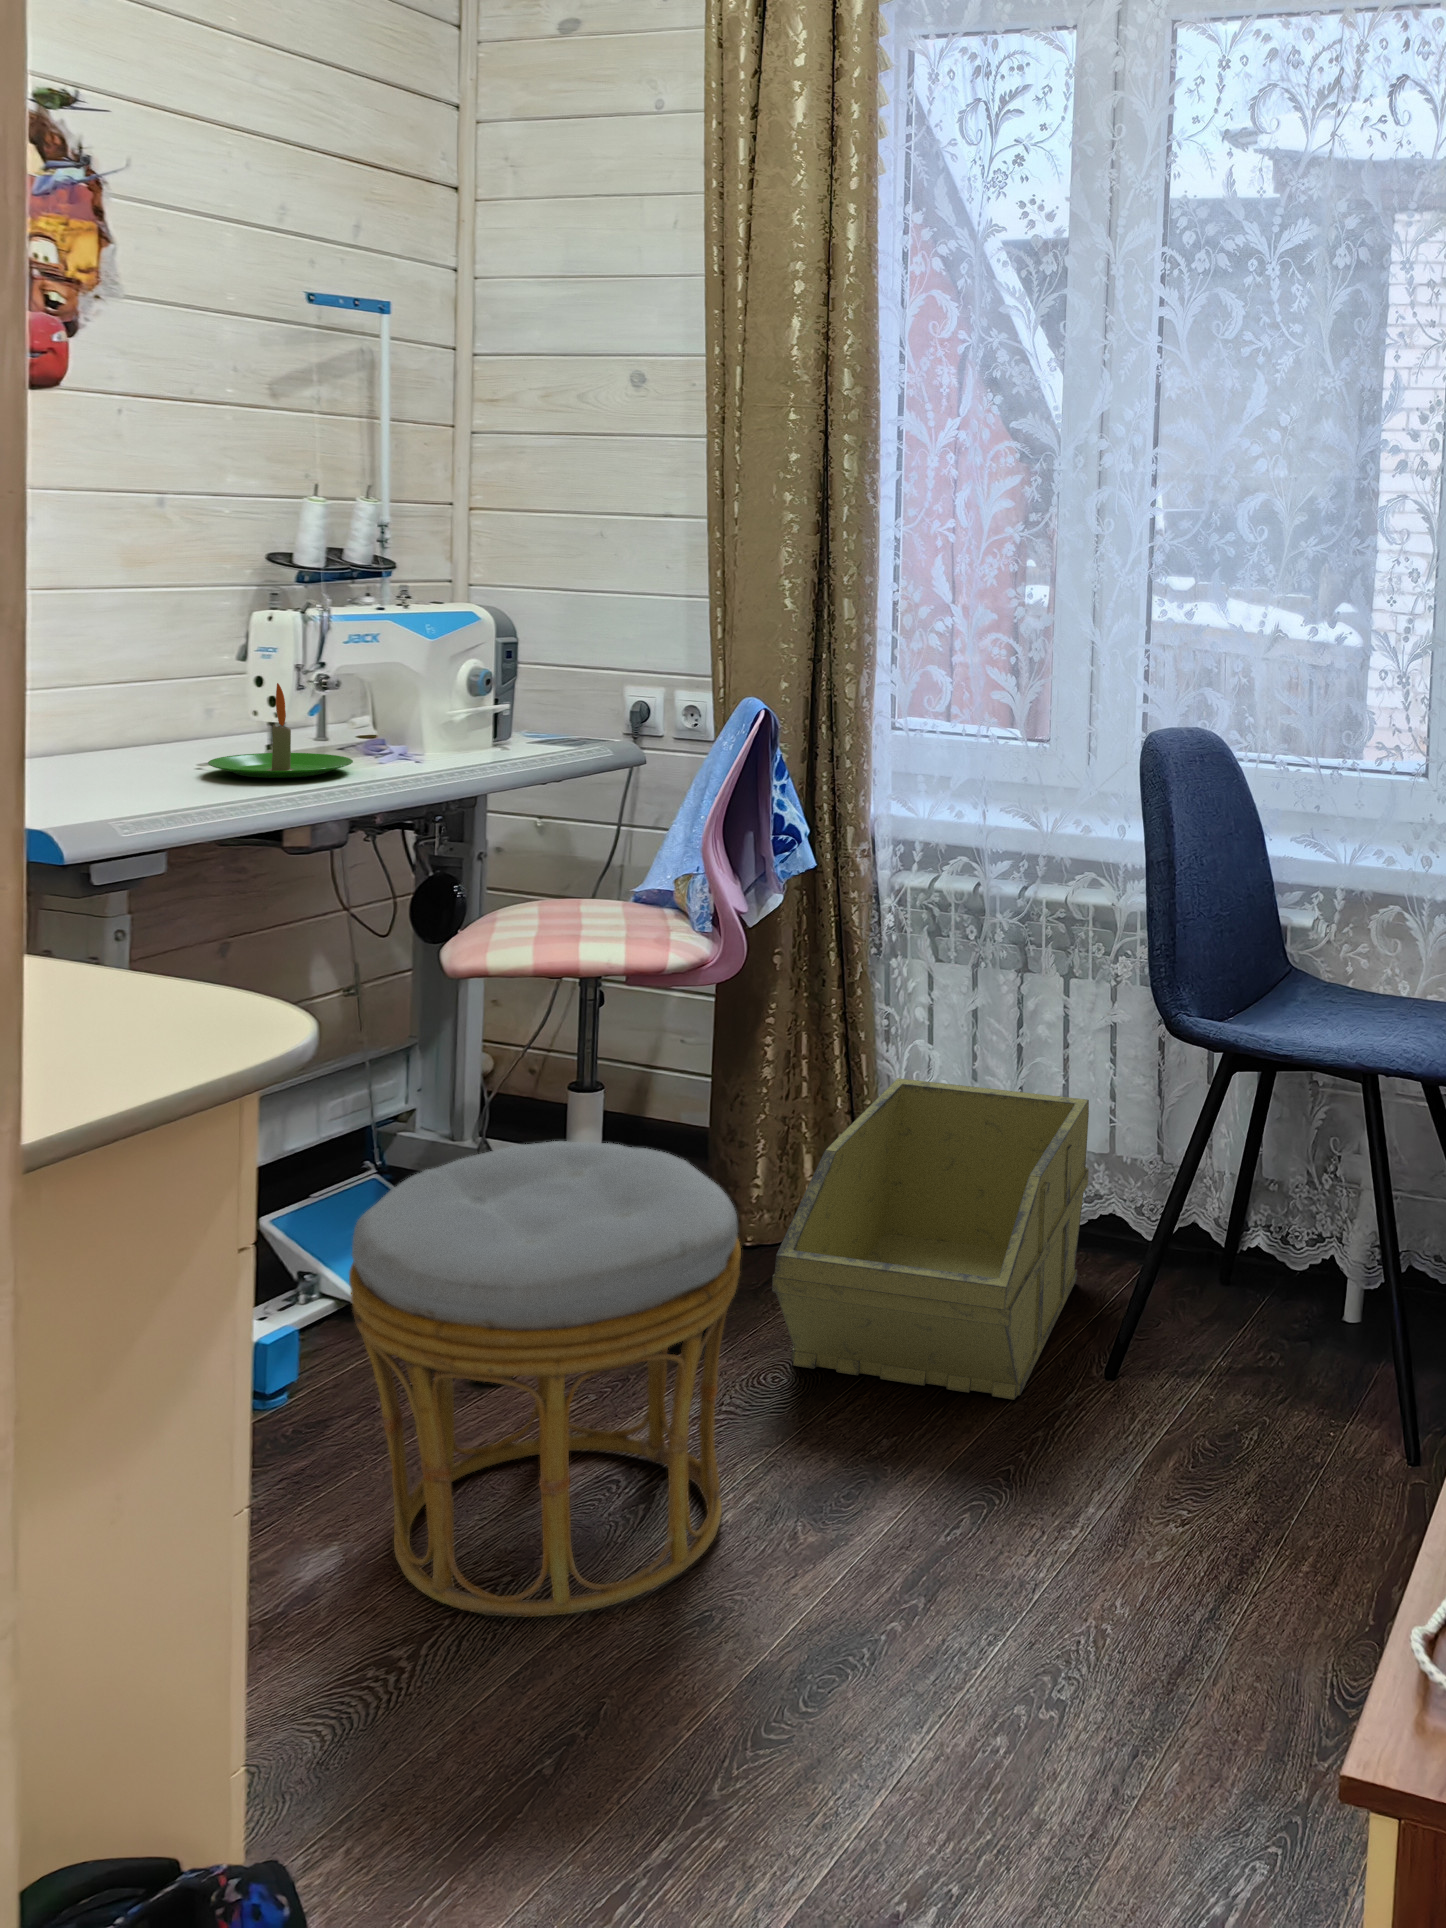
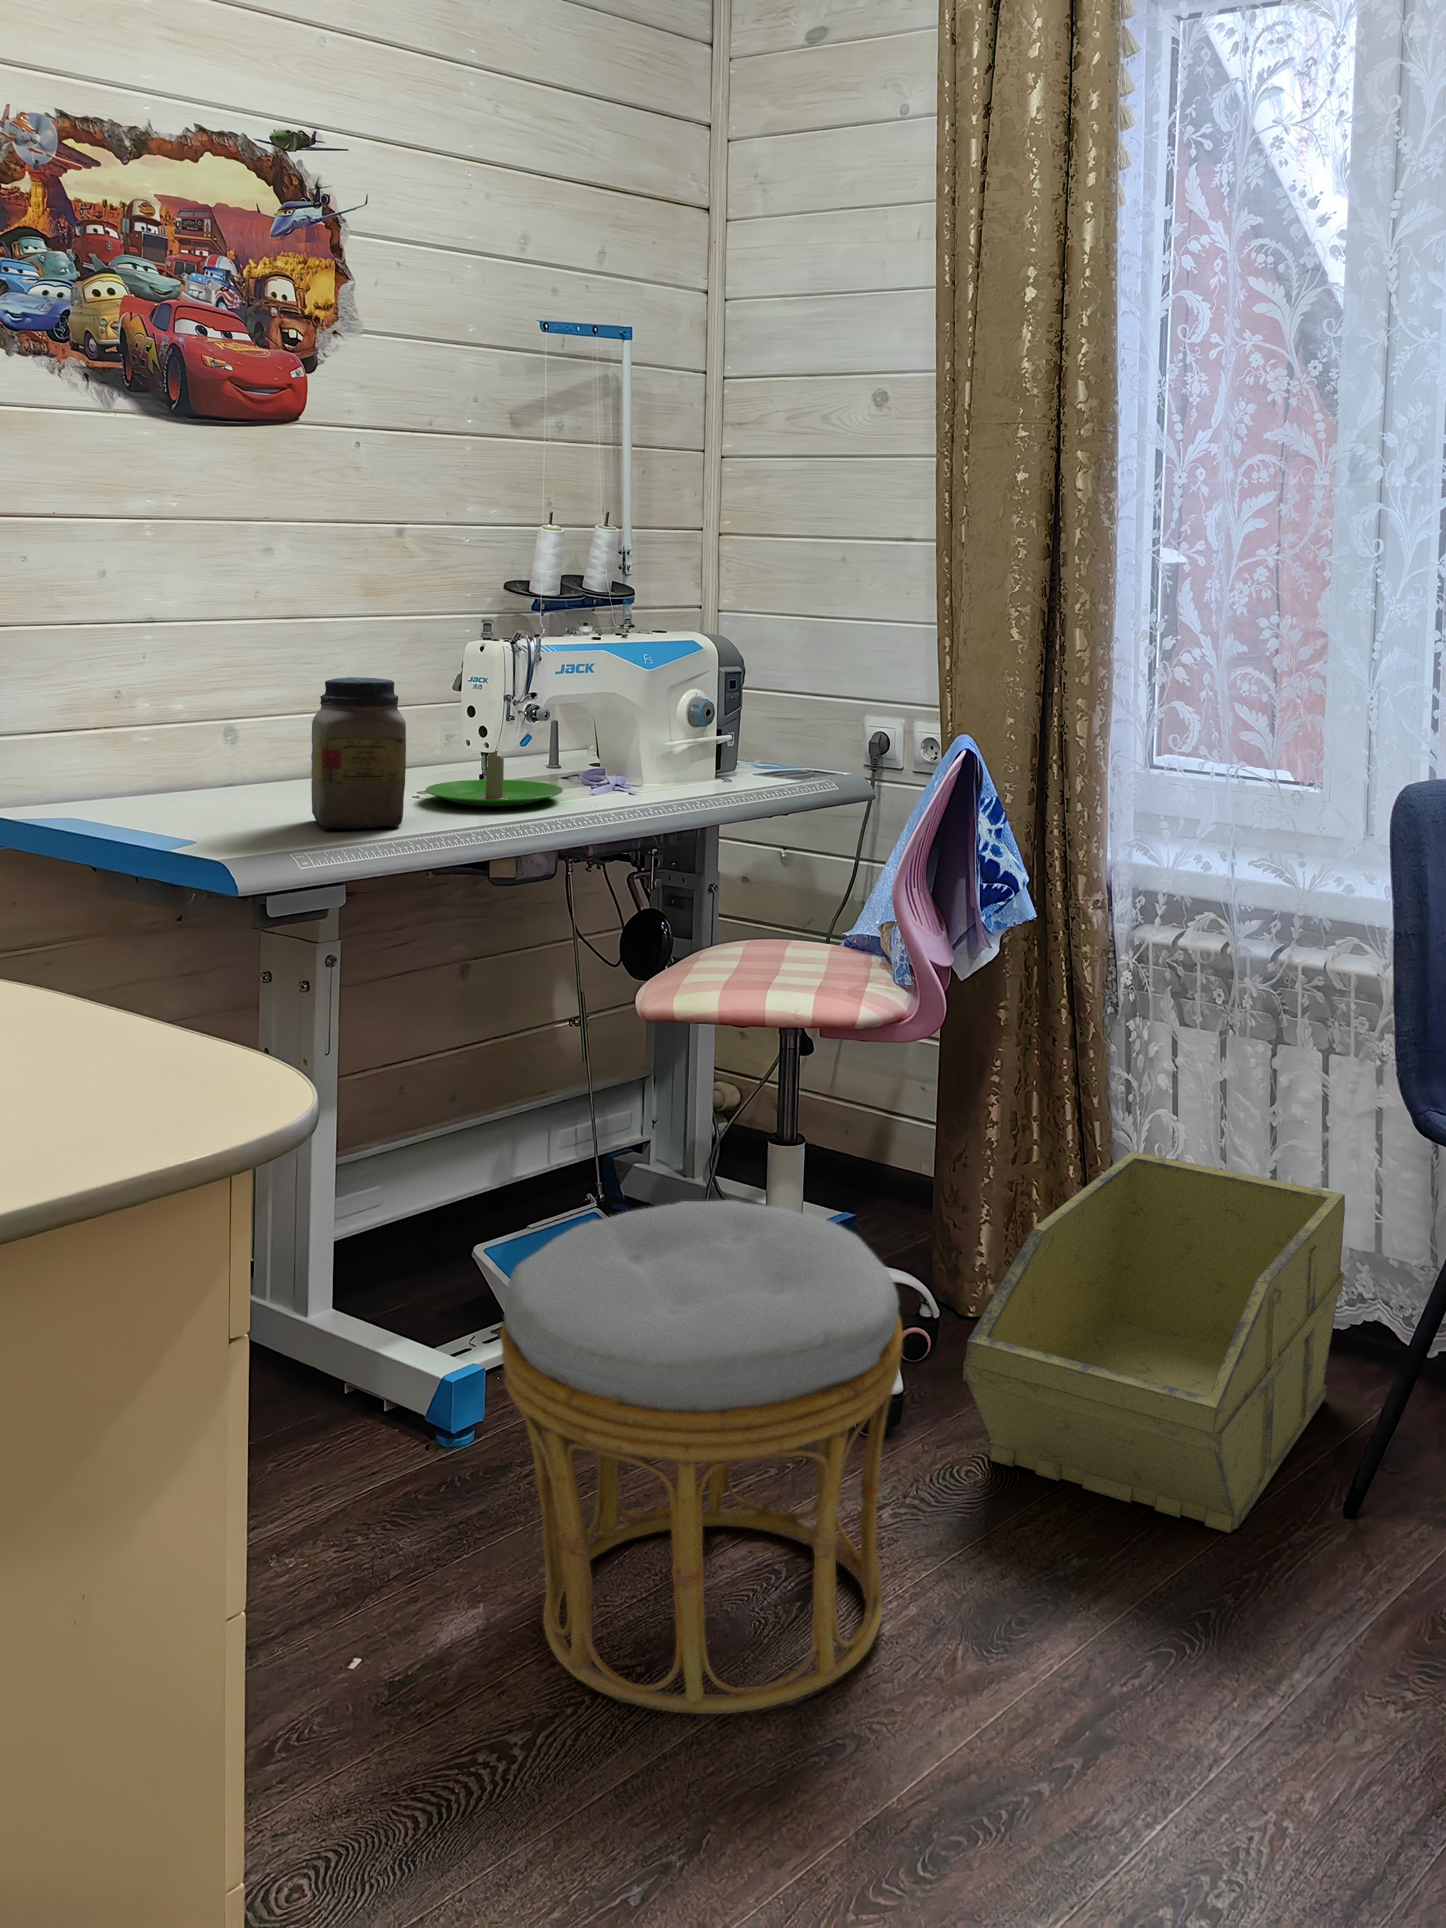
jar: none [95,650,202,804] -> present [311,677,406,829]

